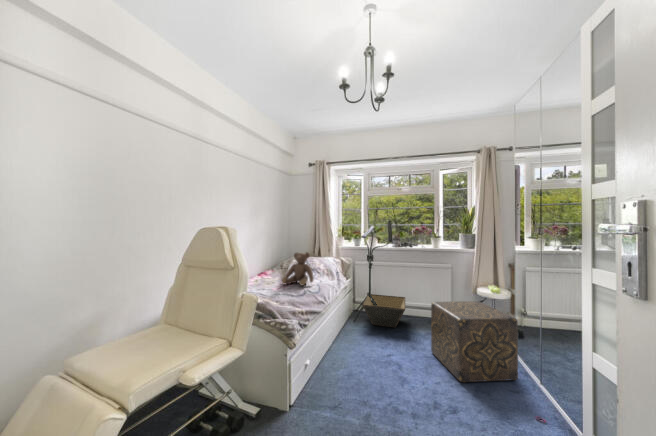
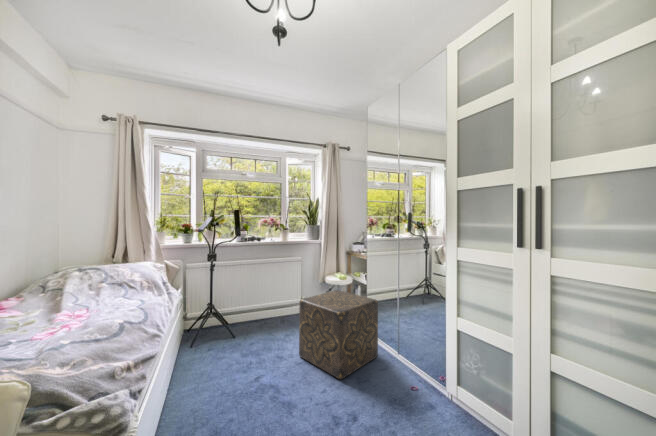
teddy bear: present [282,252,314,285] -> none [55,256,133,321]
basket: present [362,294,405,327] -> none [206,300,263,345]

